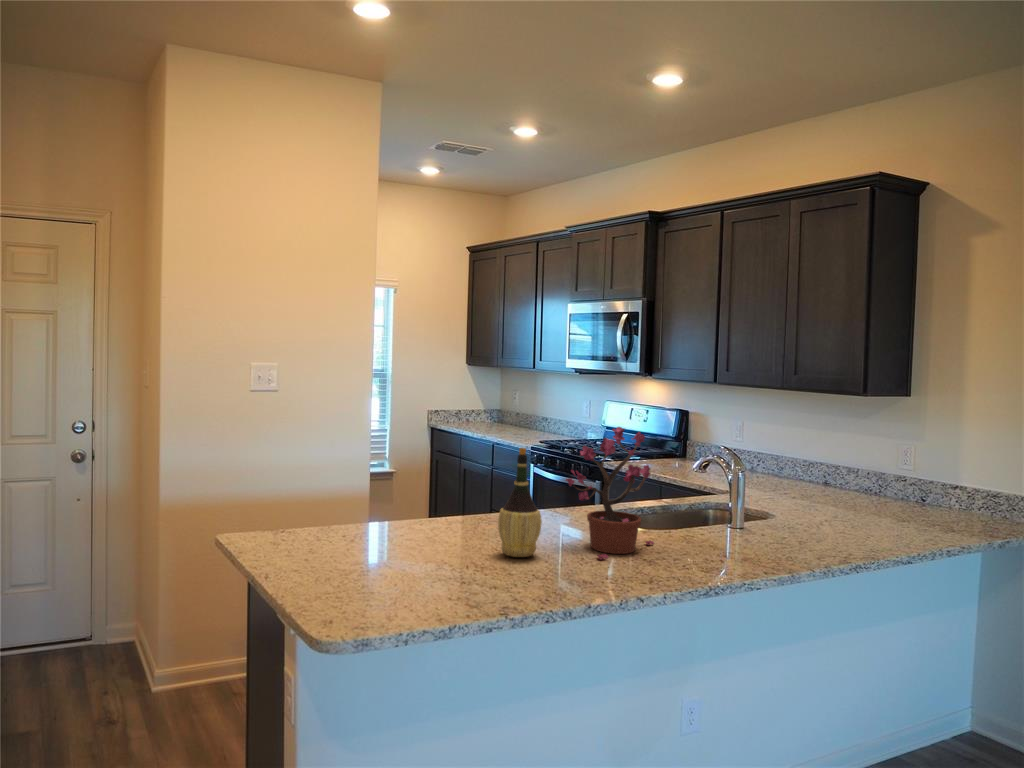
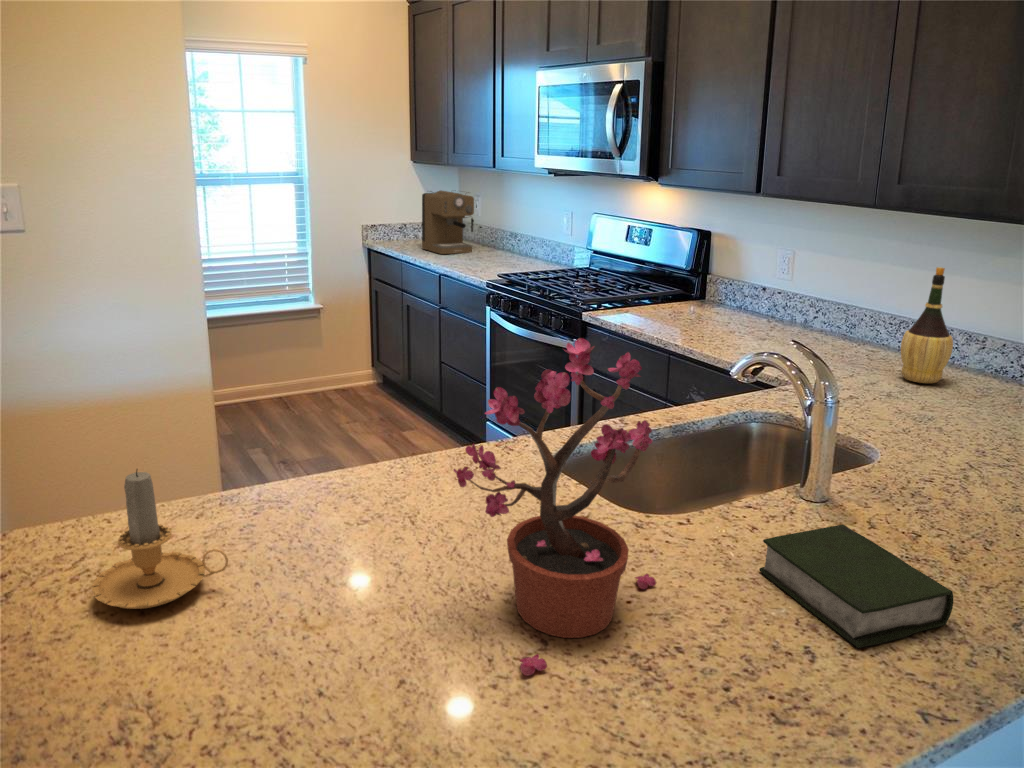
coffee maker: none [474,384,516,430] -> present [422,191,474,254]
wine bottle: present [498,448,542,557] -> present [901,267,953,383]
candle: none [402,479,460,542] -> present [92,470,228,609]
book: none [703,525,786,559] -> present [759,524,953,648]

